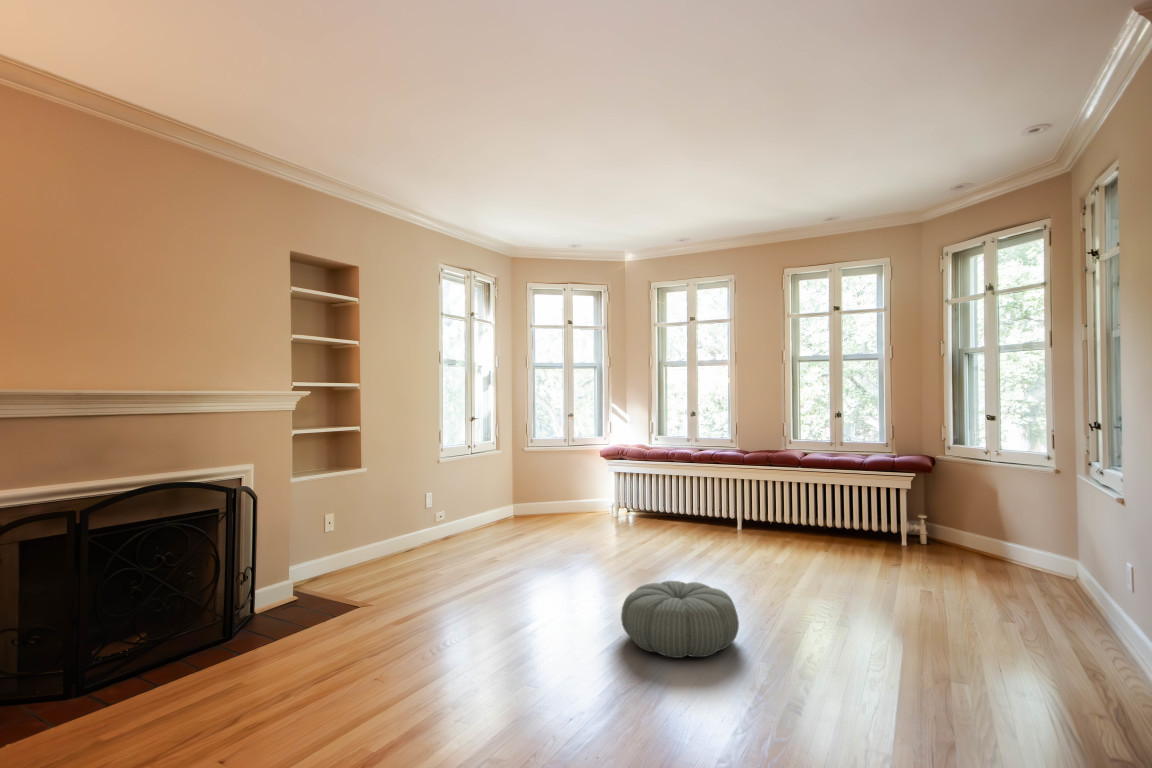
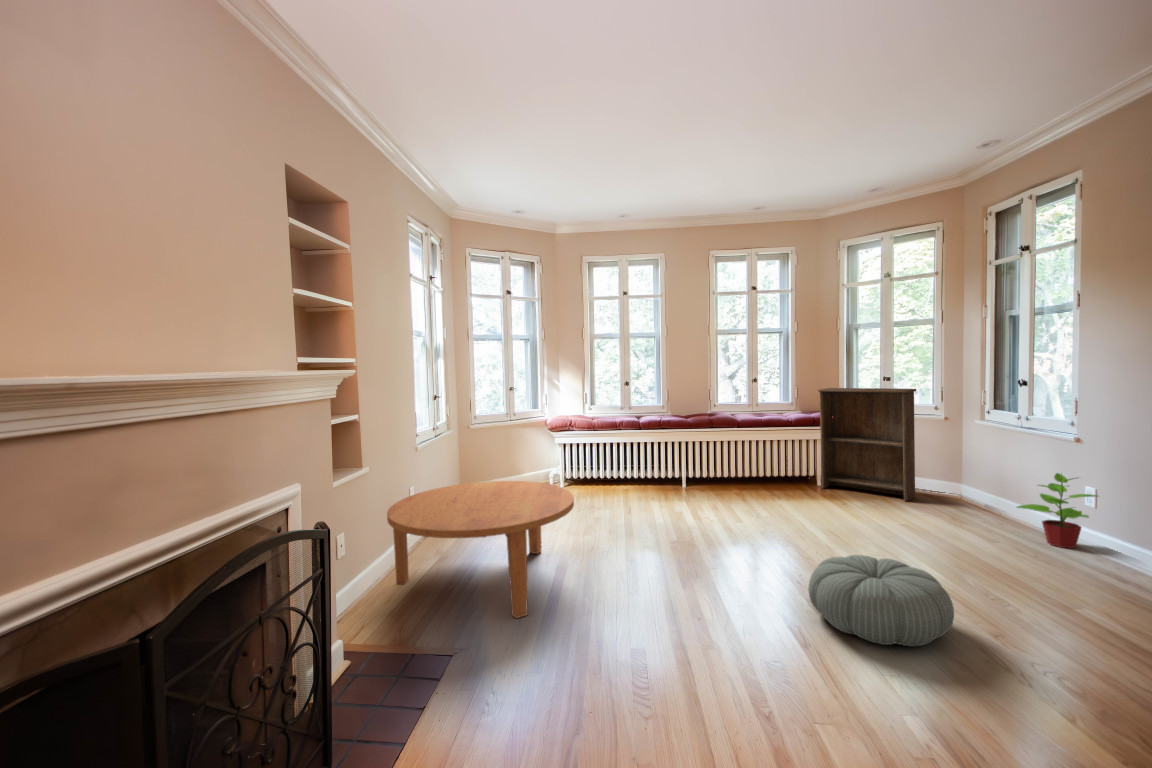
bookshelf: none [892,427,1002,574] -> present [818,388,916,501]
coffee table: none [372,491,521,588] -> present [387,481,574,618]
potted plant: none [1018,541,1113,643] -> present [1017,473,1097,548]

